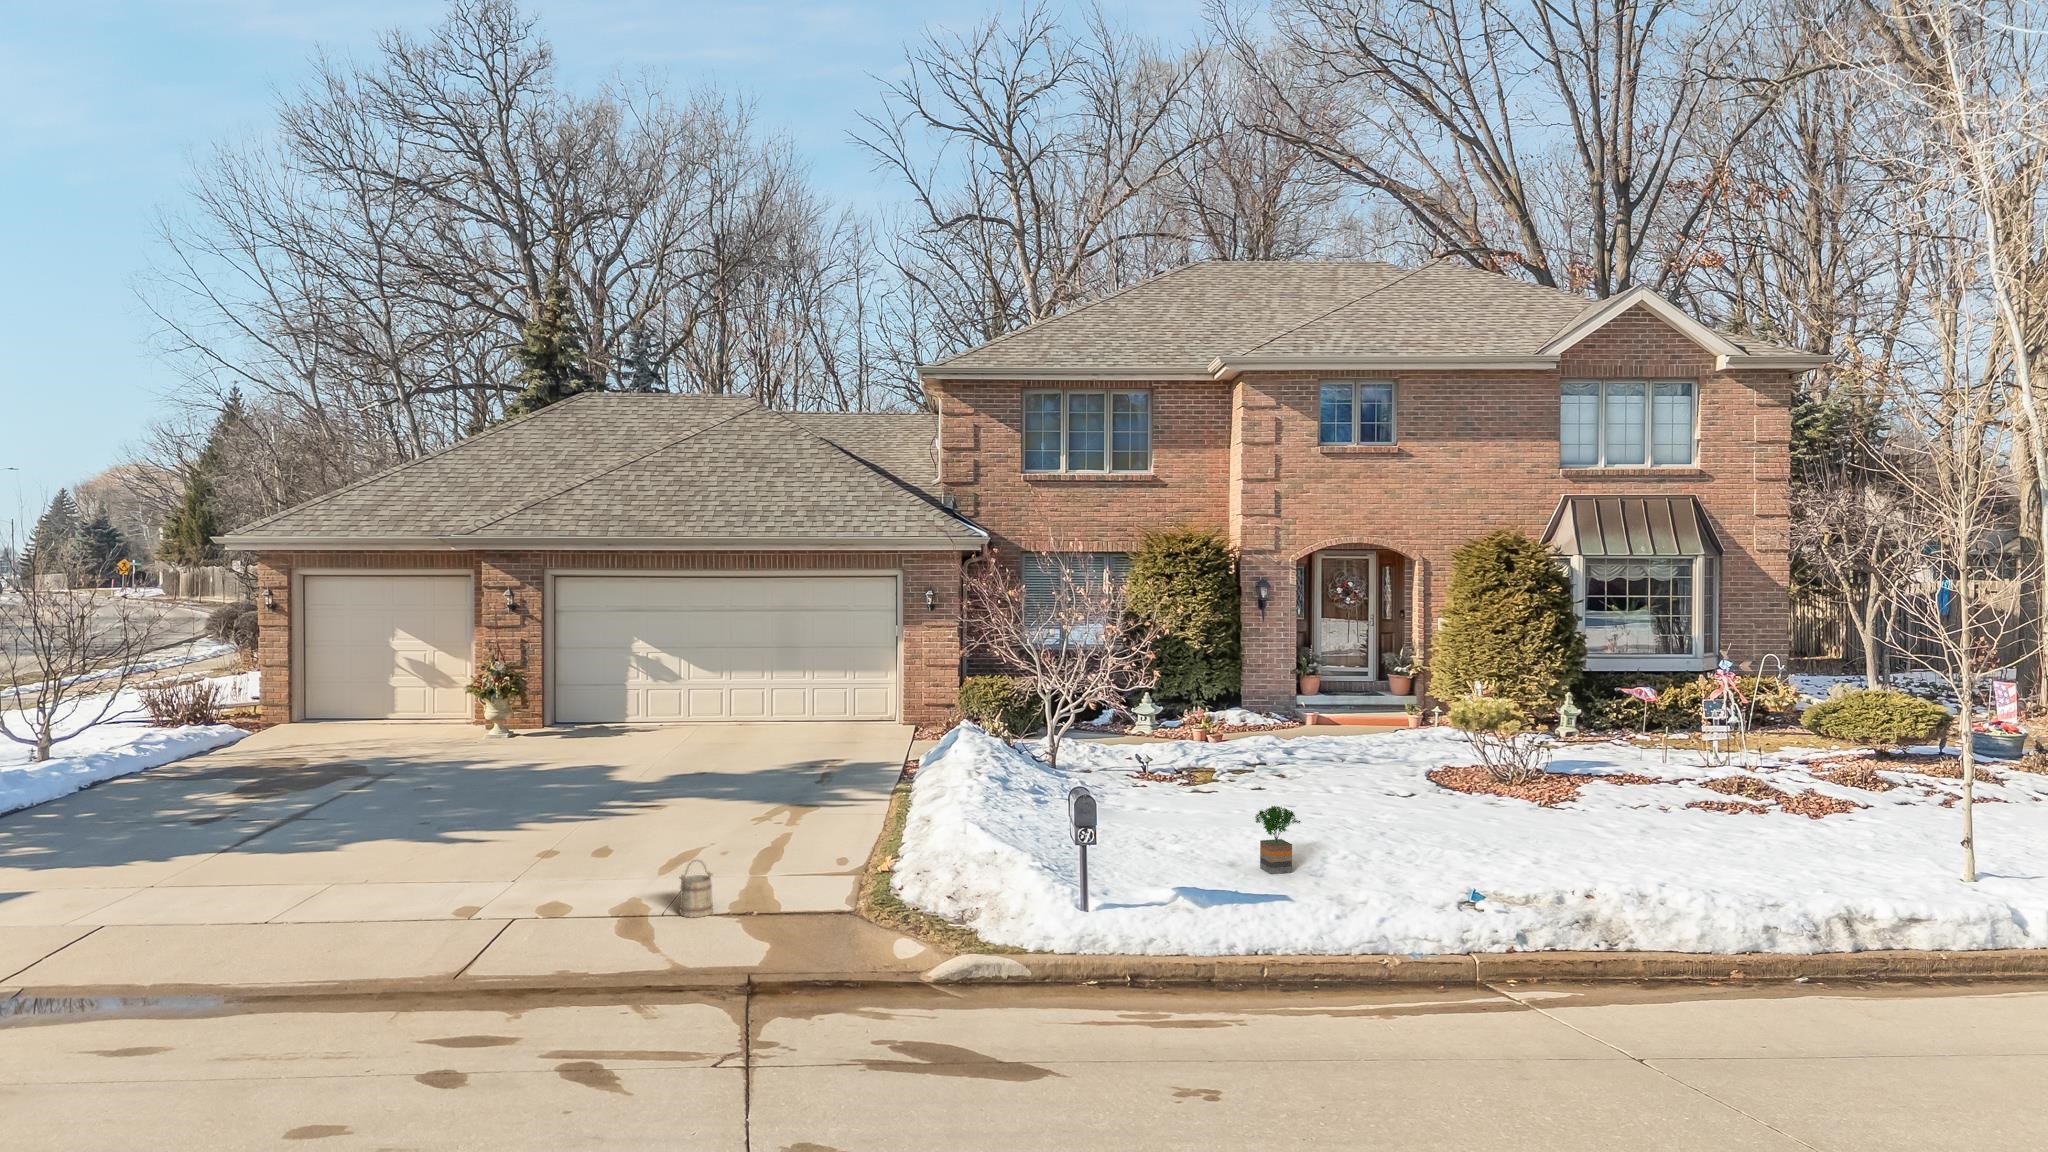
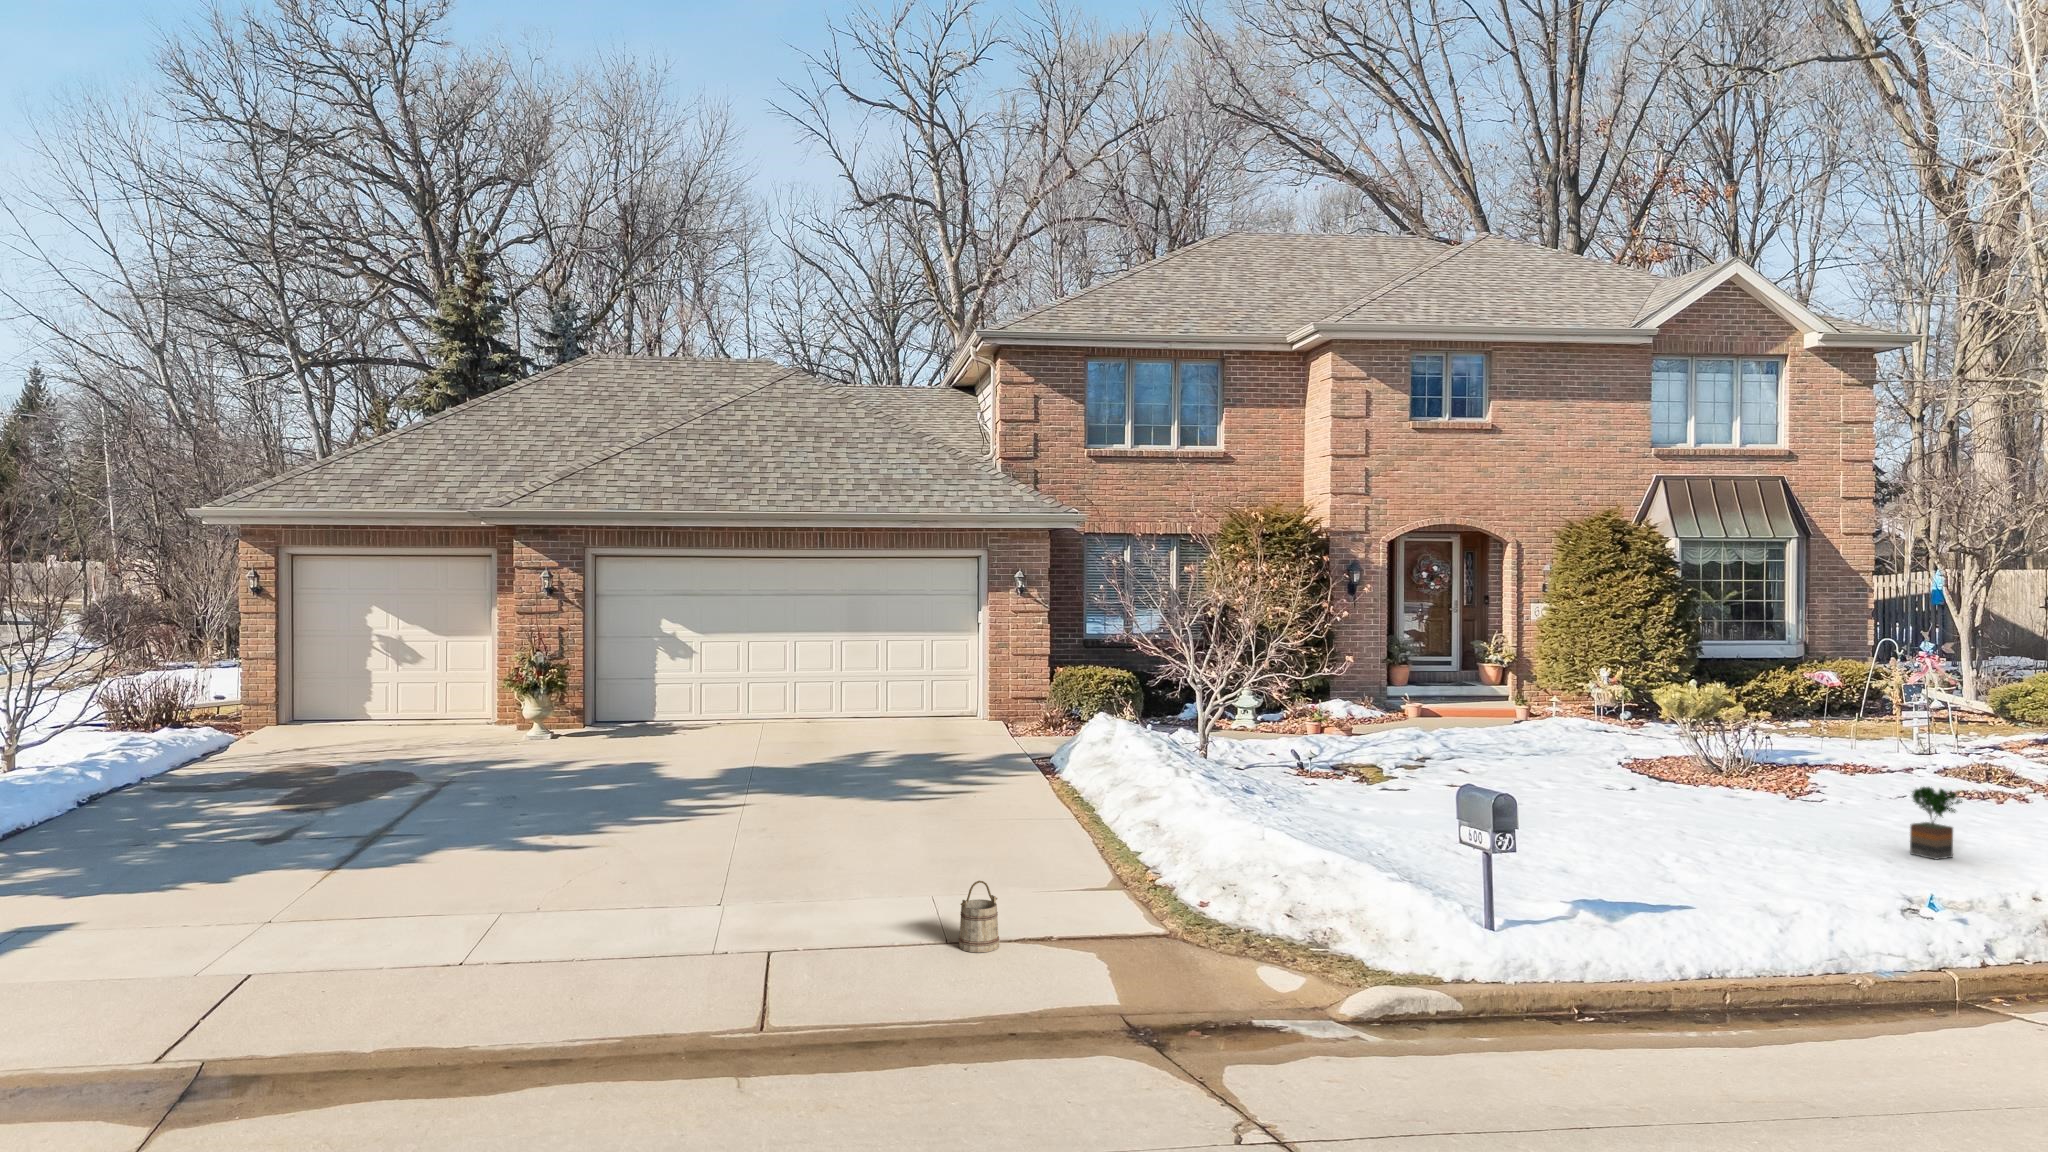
potted tree: present [1255,806,1300,874] -> present [1910,787,1962,859]

